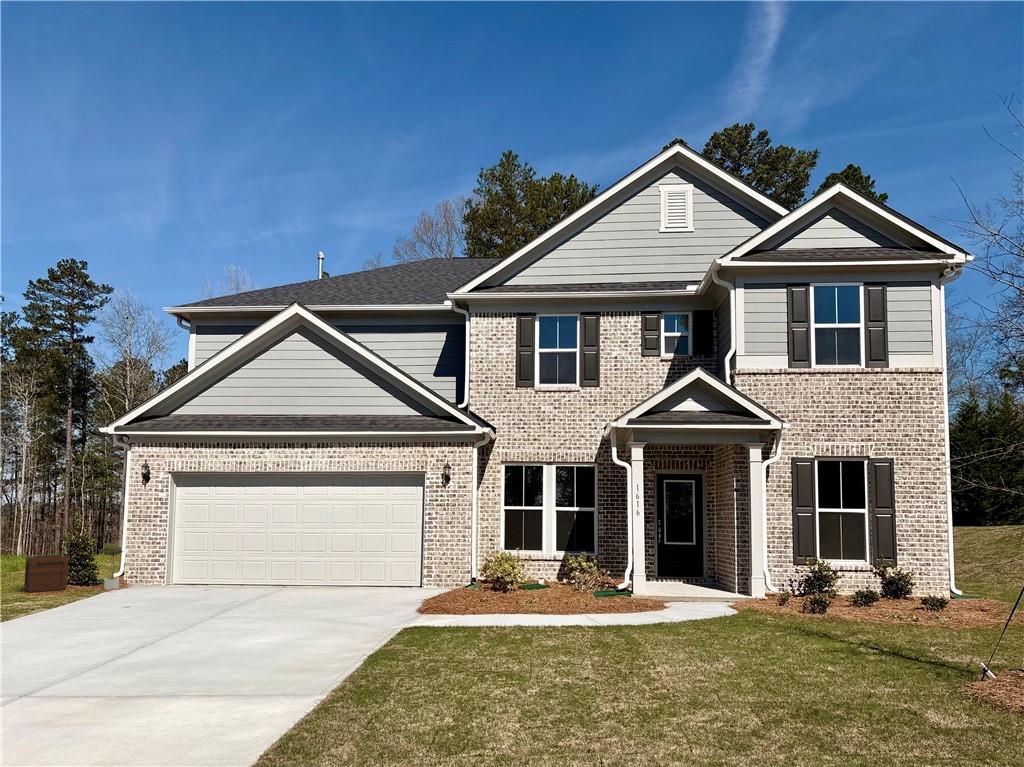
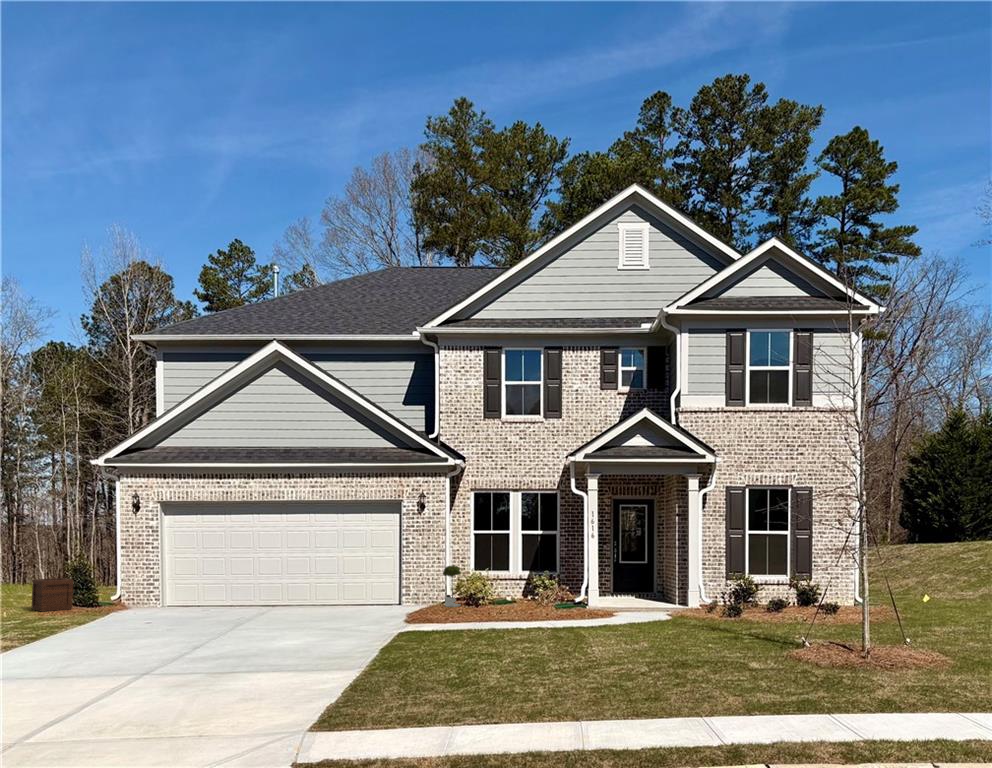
potted tree: present [102,543,123,590] -> present [443,565,461,607]

